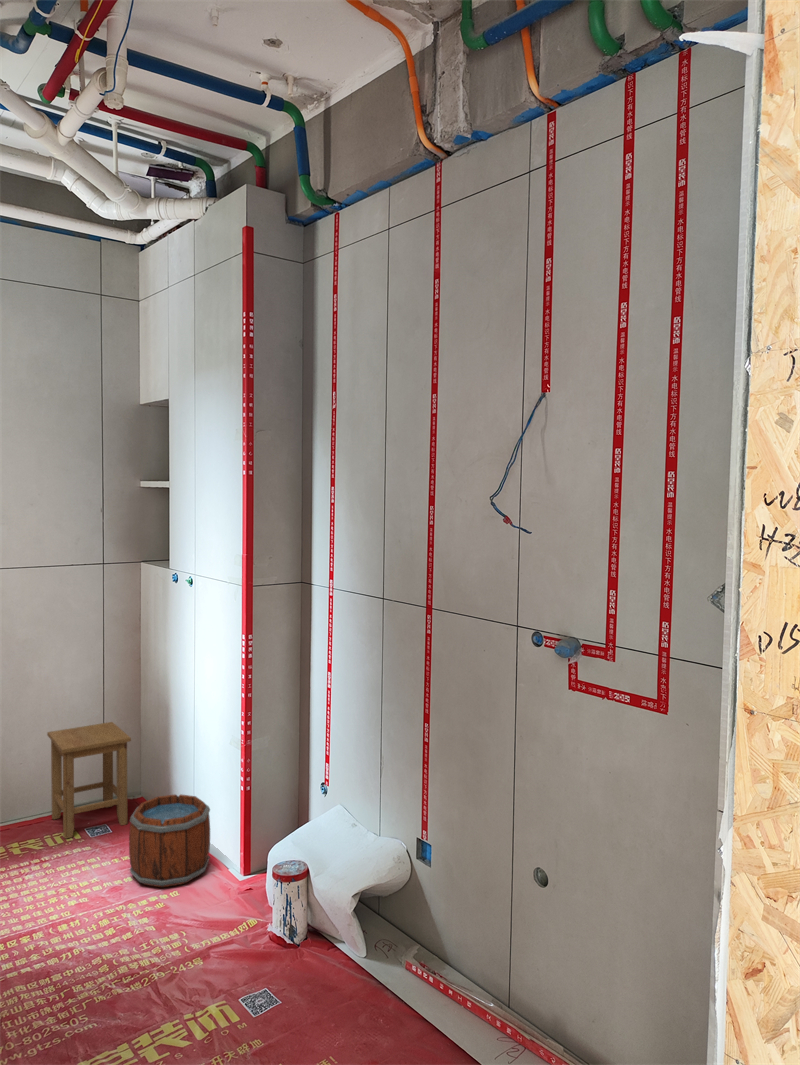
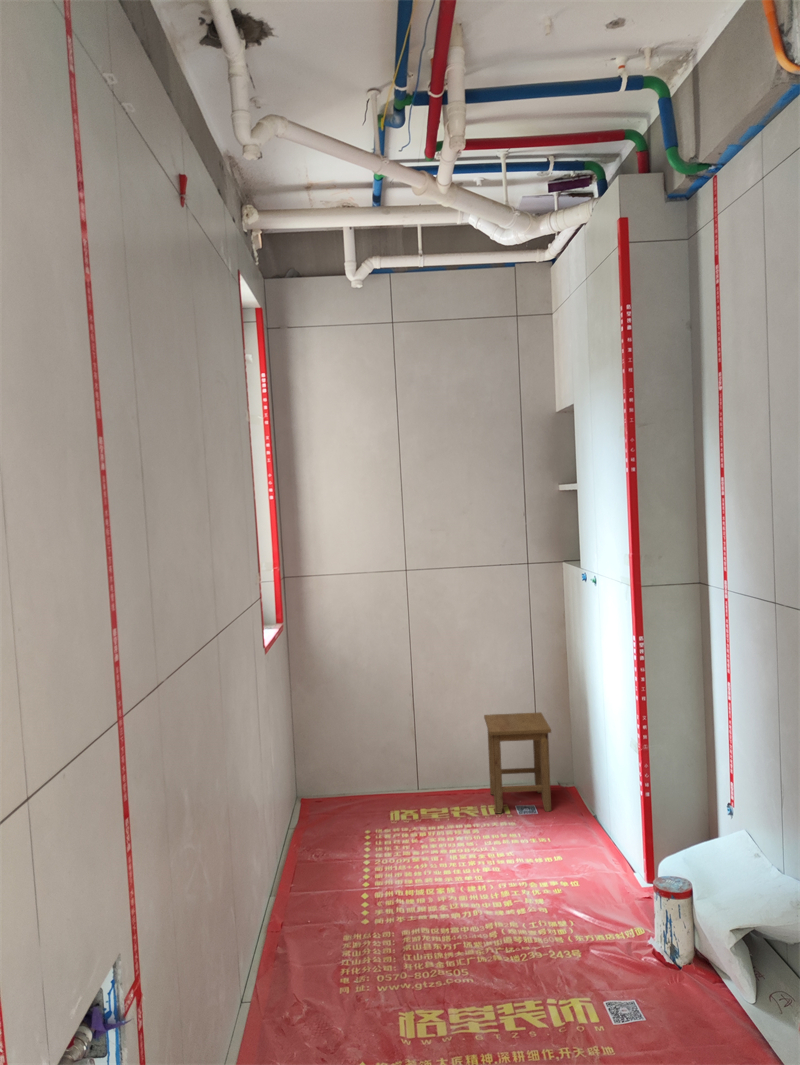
bucket: present [129,795,210,887] -> none [536,789,615,879]

